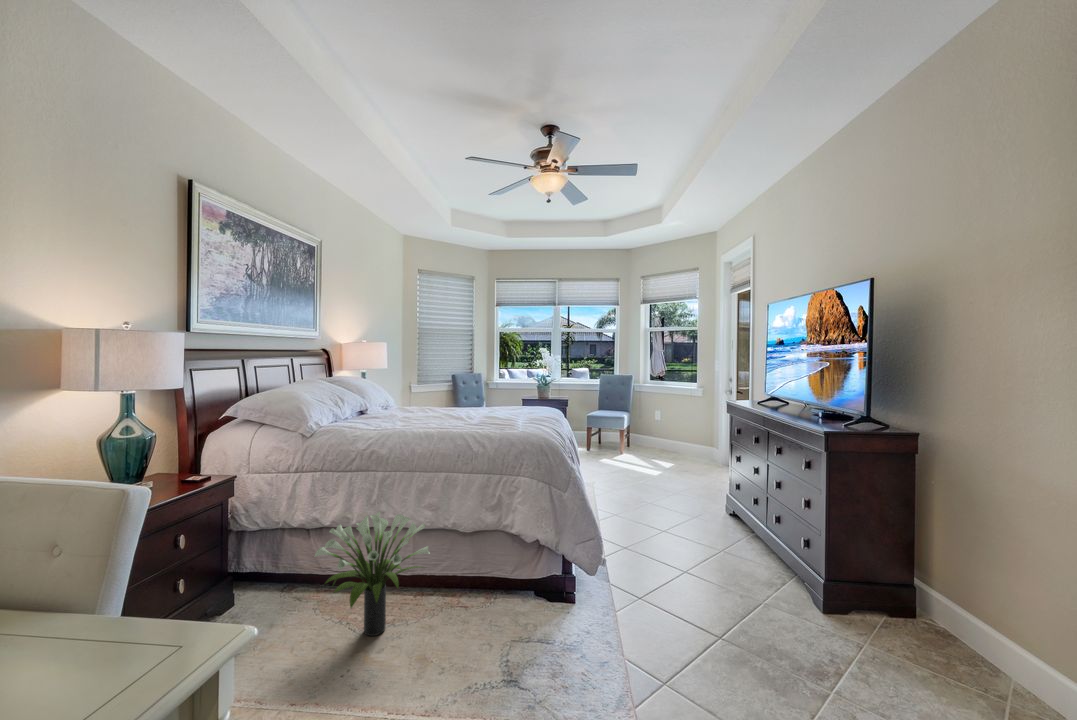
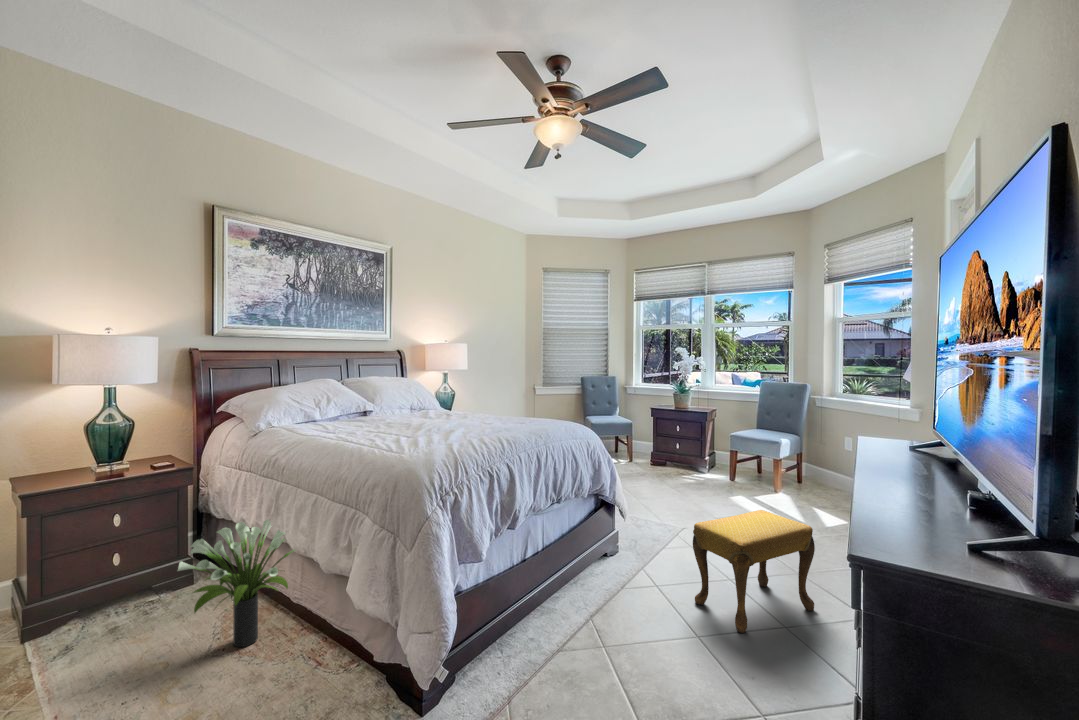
footstool: none [654,456,714,531] -> present [693,510,815,633]

